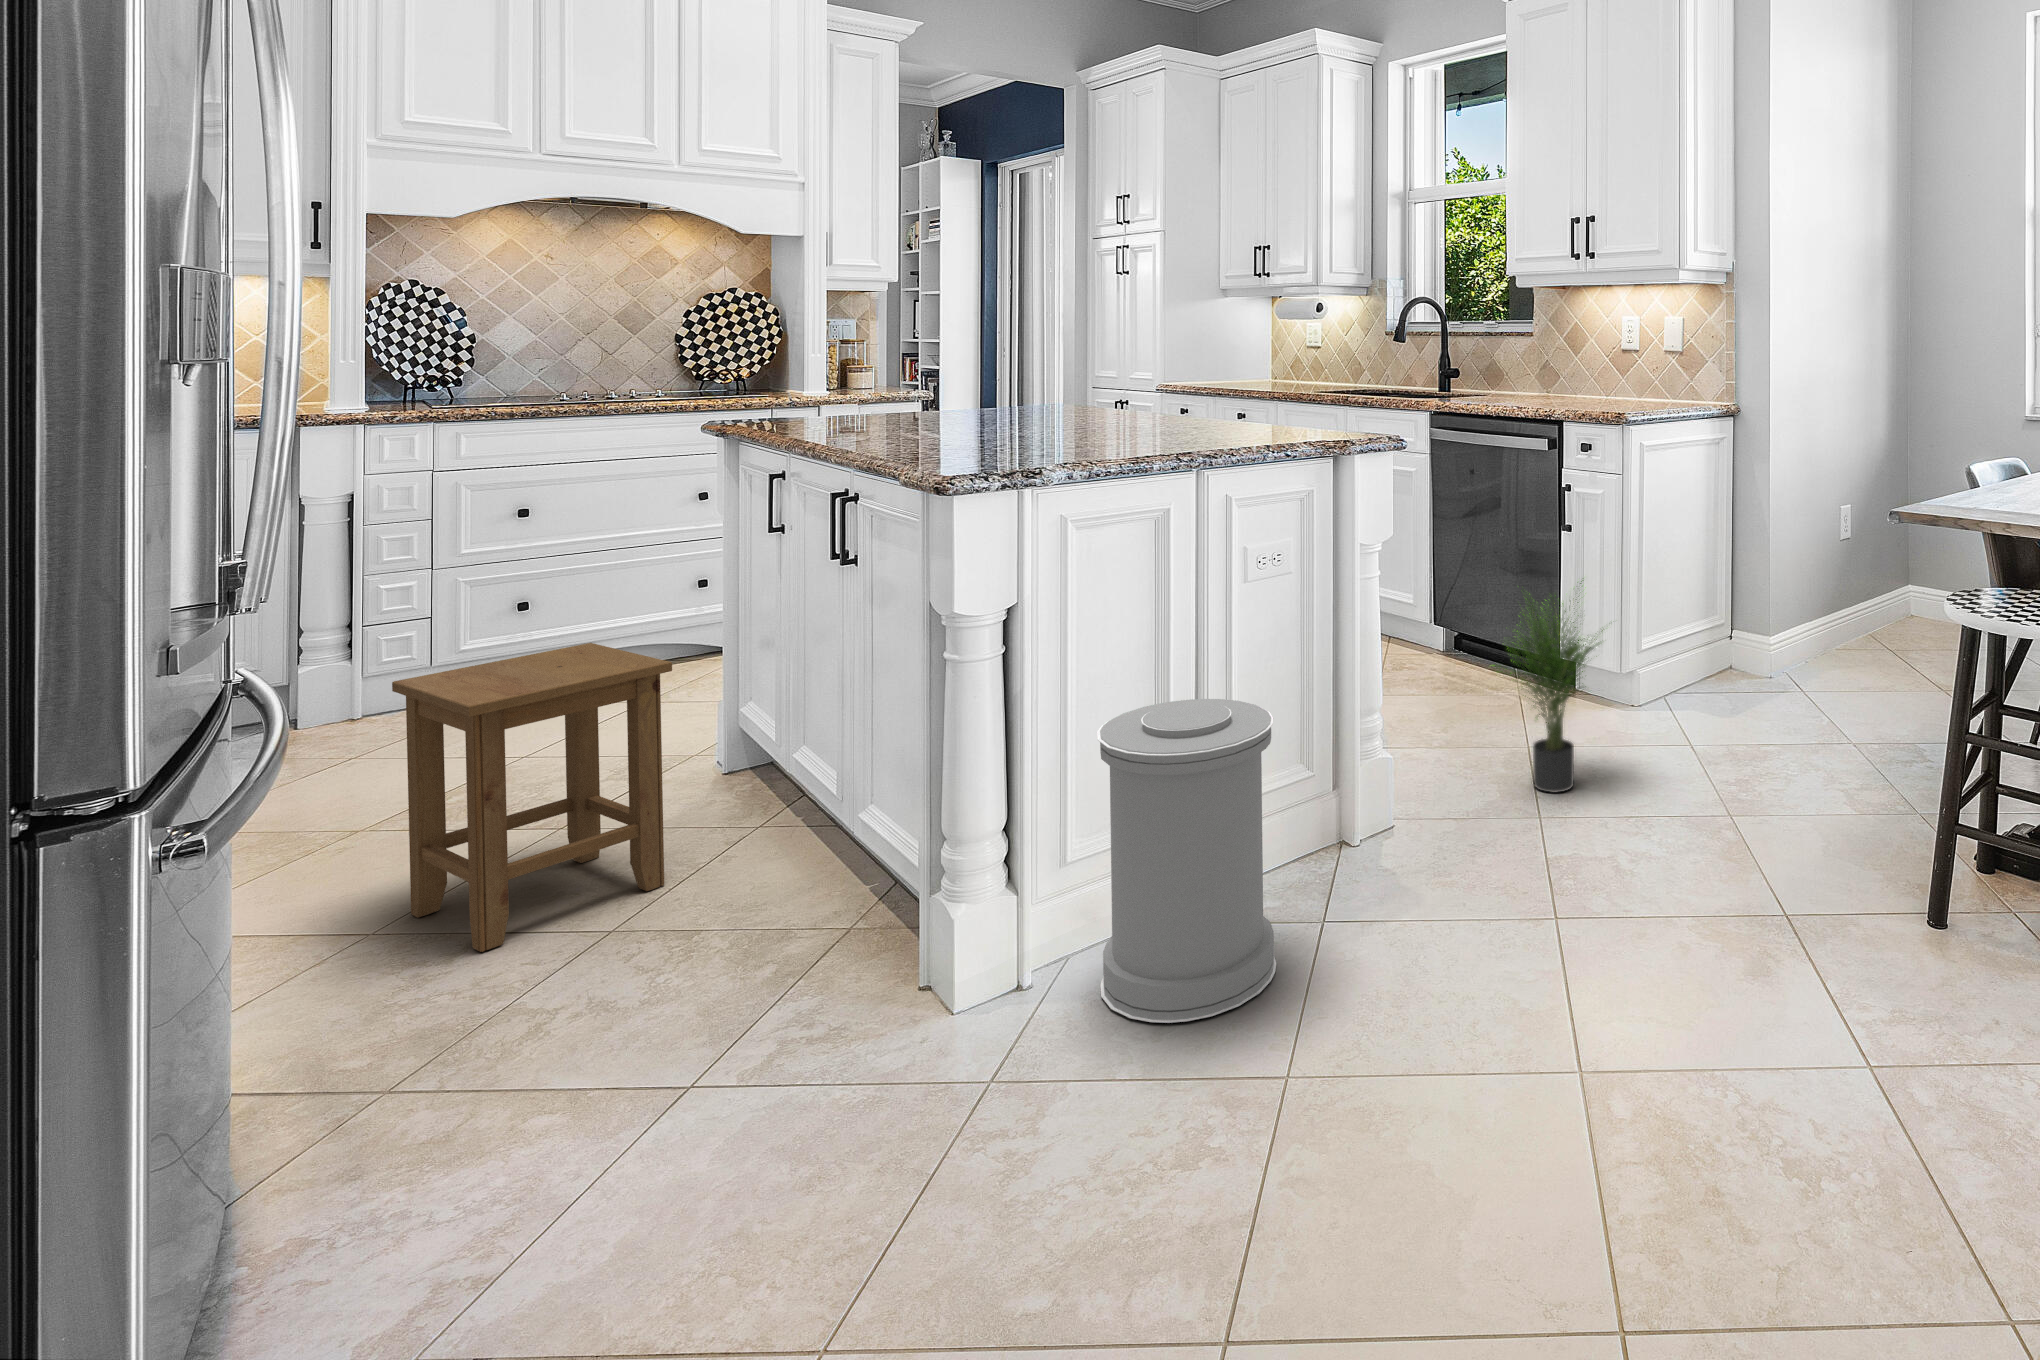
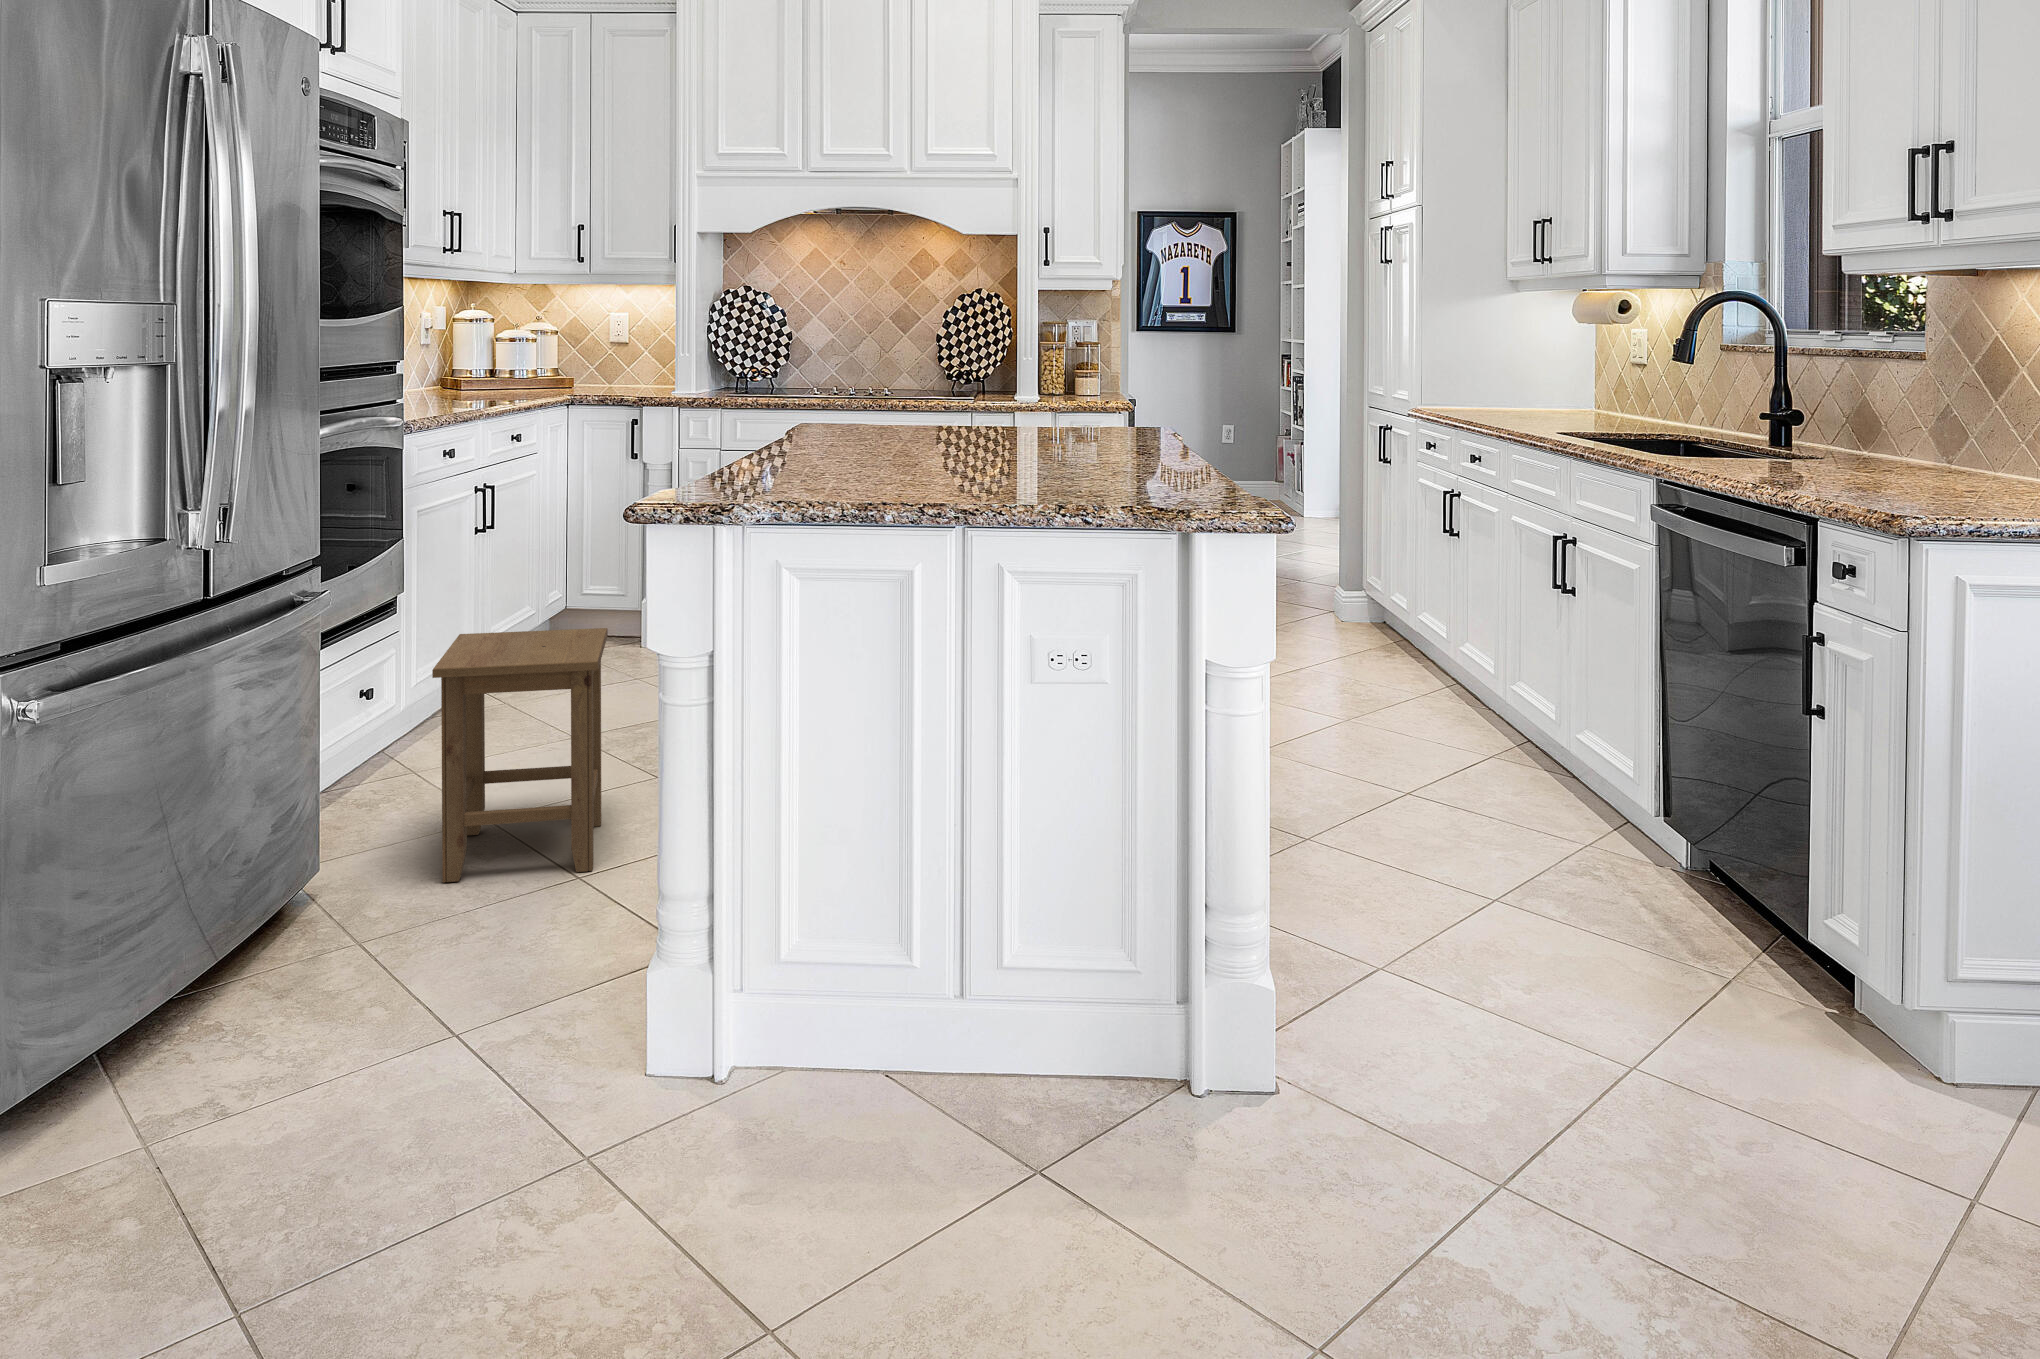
potted plant: present [1493,578,1604,792] -> none [1368,801,1653,1194]
trash can: present [1097,699,1276,1023] -> none [616,837,842,1277]

